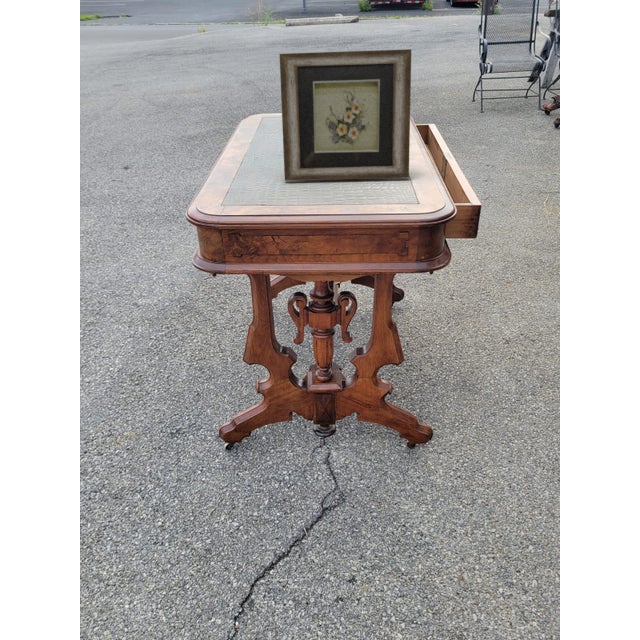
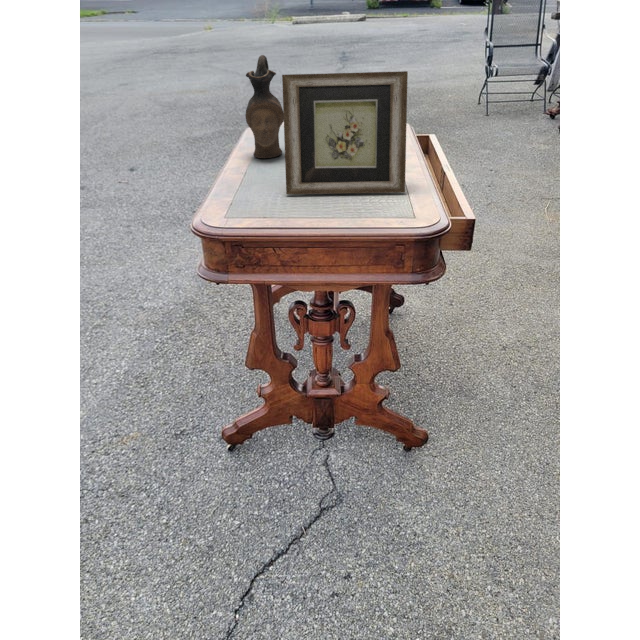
ceramic pitcher: none [241,38,281,146] -> present [245,55,284,158]

